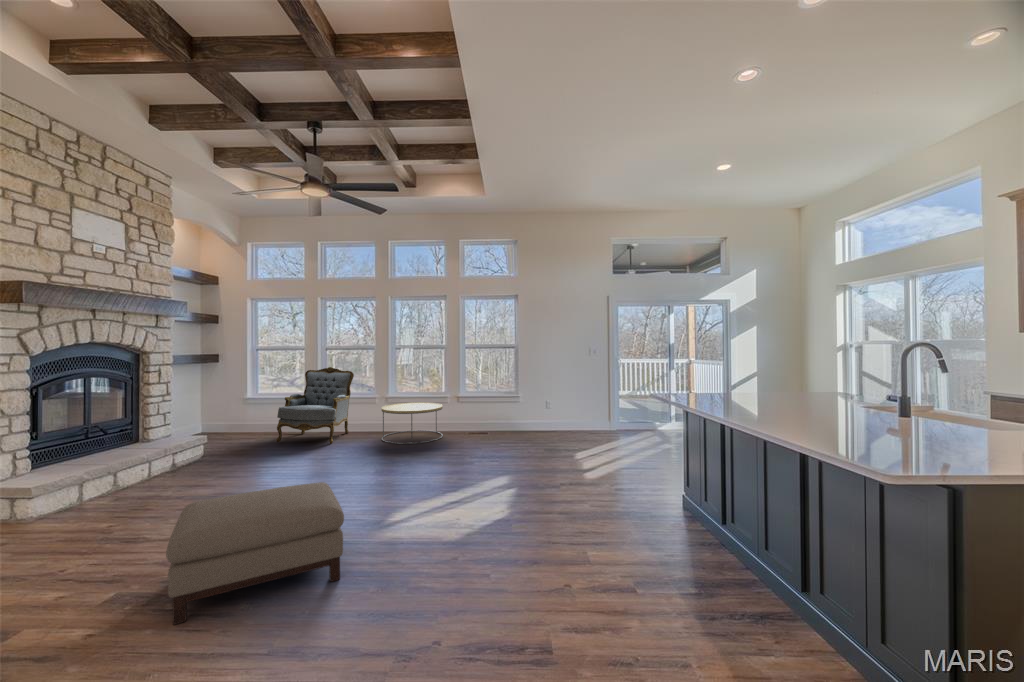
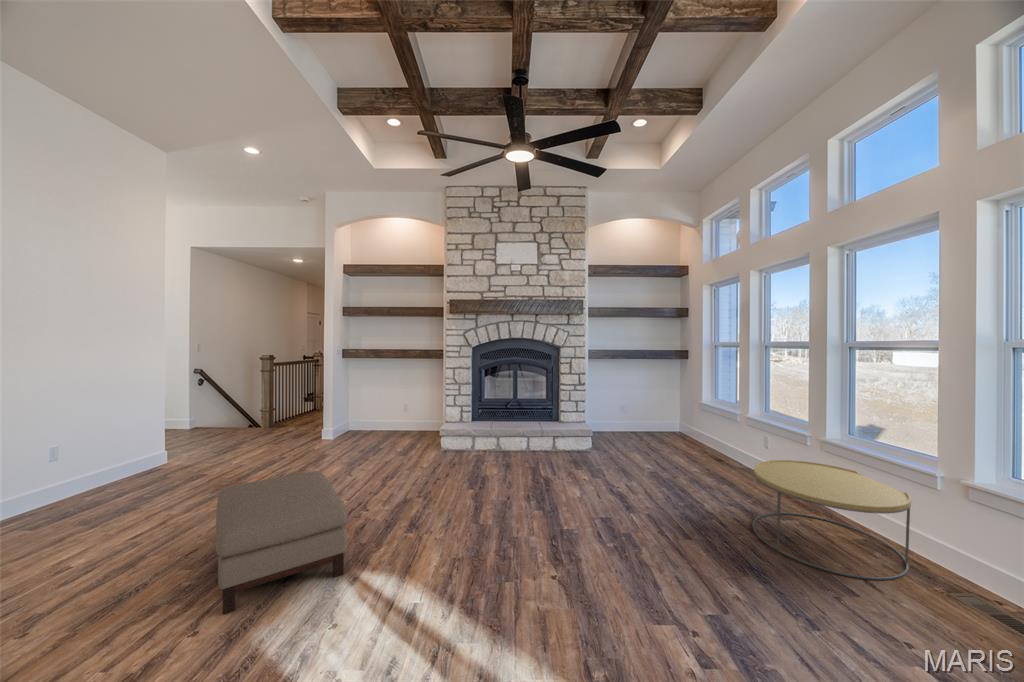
armchair: present [276,367,354,444] -> none [656,379,776,487]

